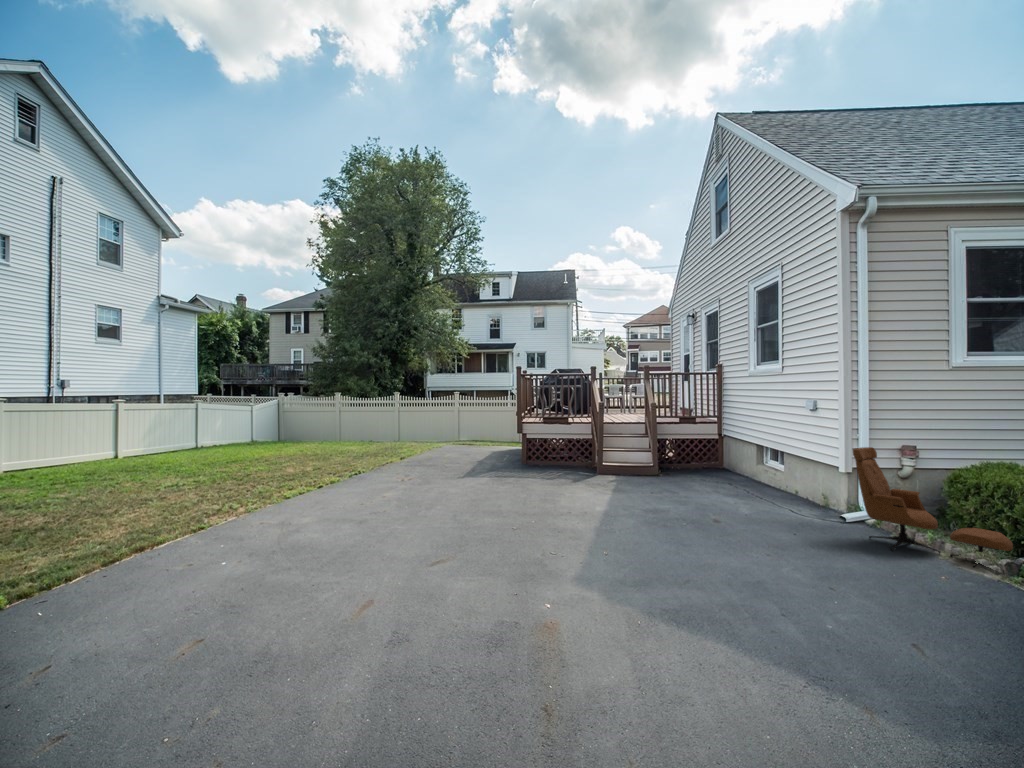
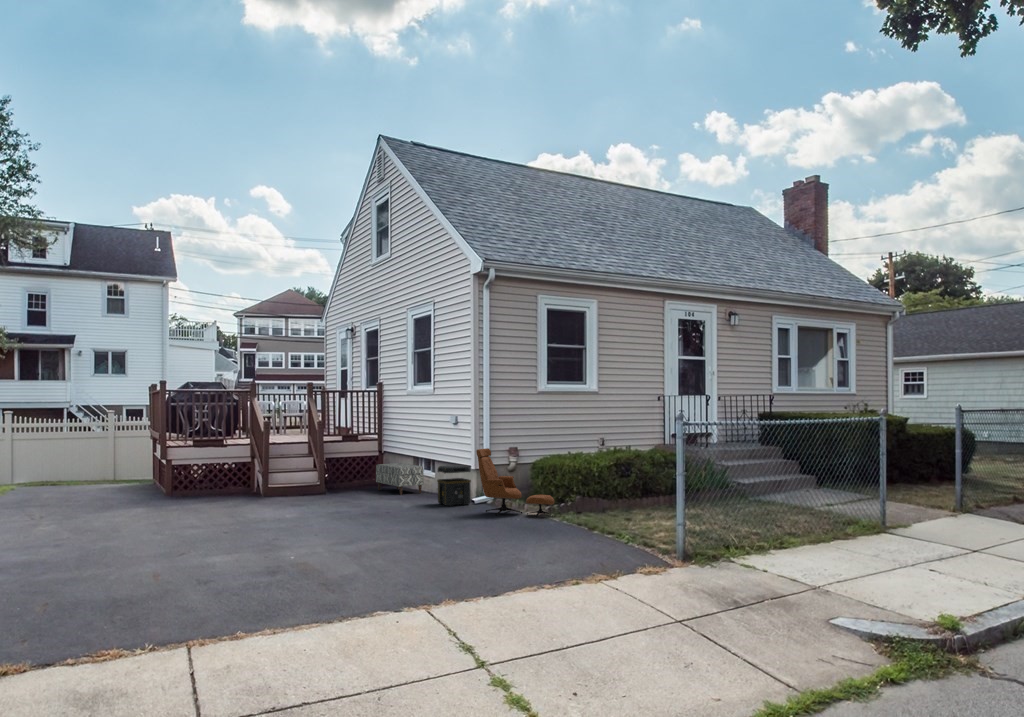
bench: none [714,450,770,487] -> present [376,463,424,495]
toolbox: none [788,462,839,517] -> present [437,465,471,506]

